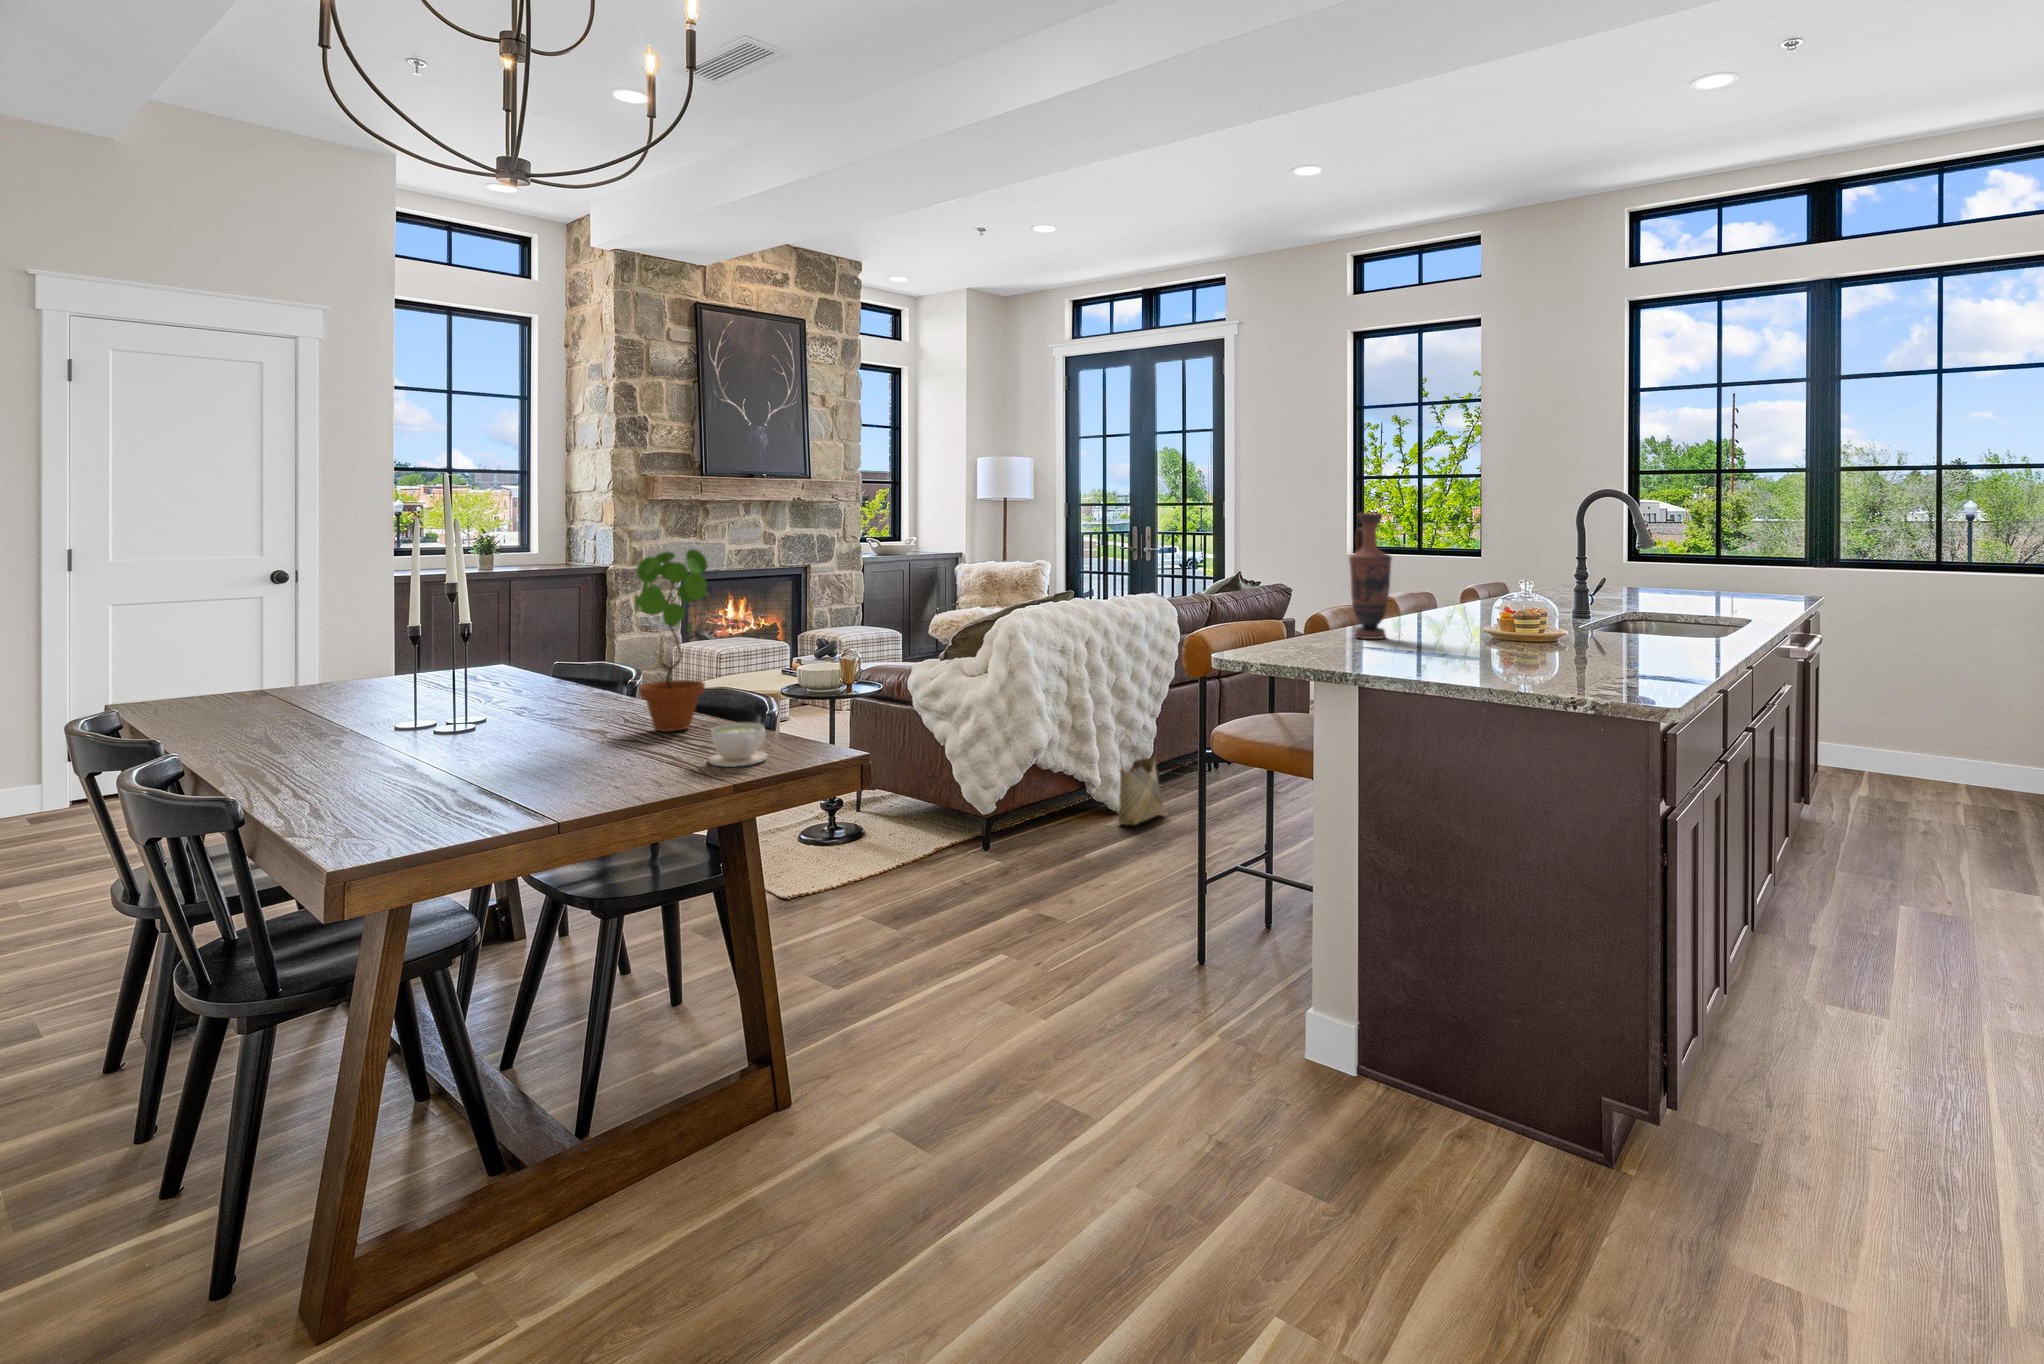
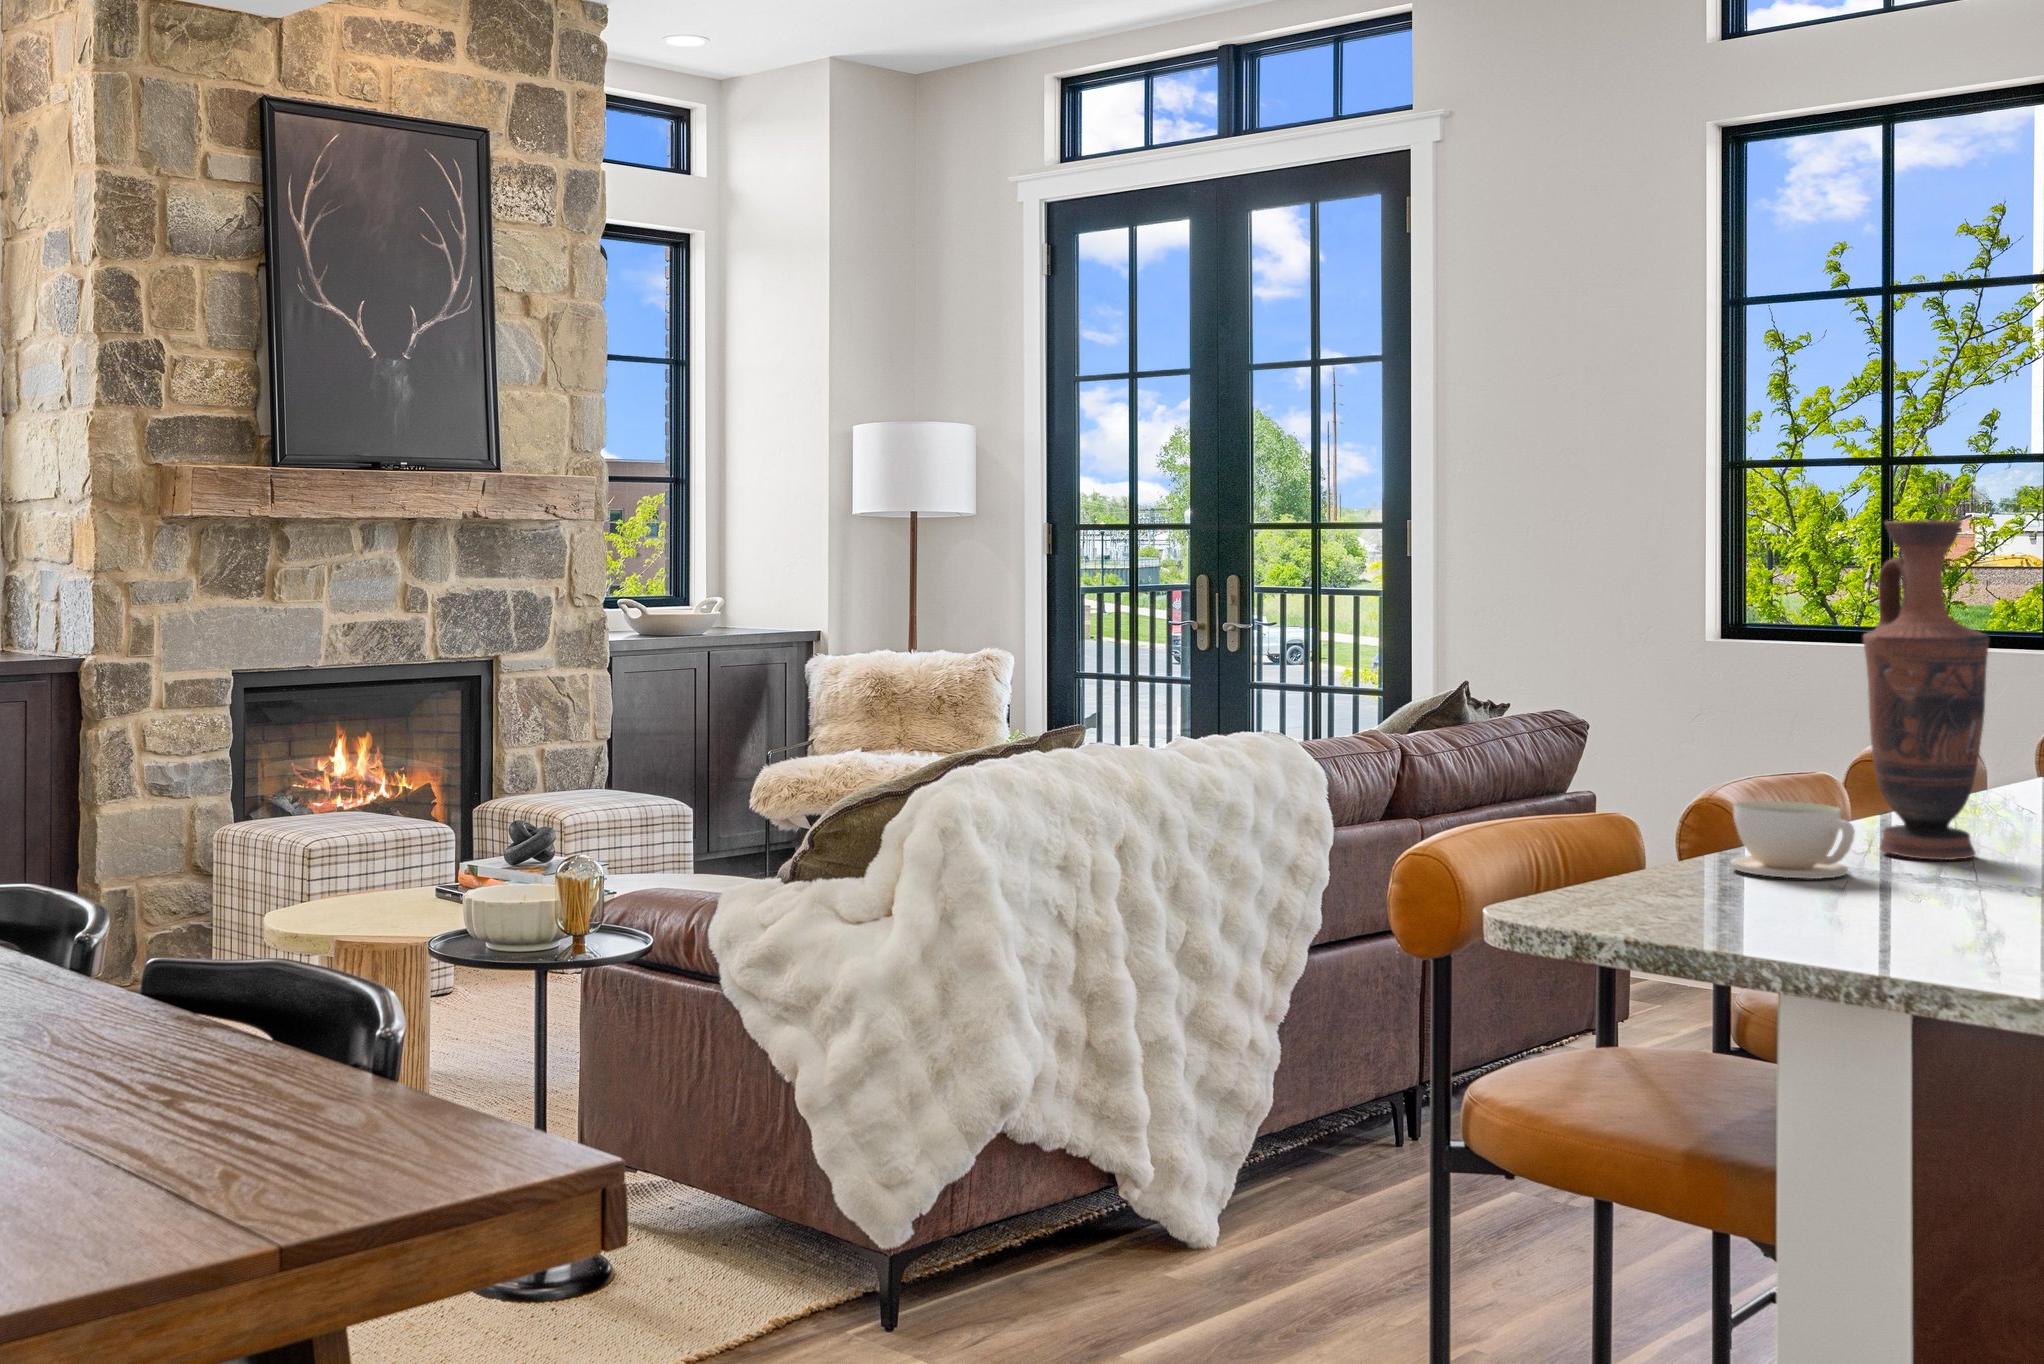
potted plant: present [635,549,707,732] -> none [31,613,213,1080]
coffee cup: present [709,723,767,767] -> present [1730,801,1855,879]
woven basket: present [1118,734,1163,825] -> none [1203,1057,1313,1290]

